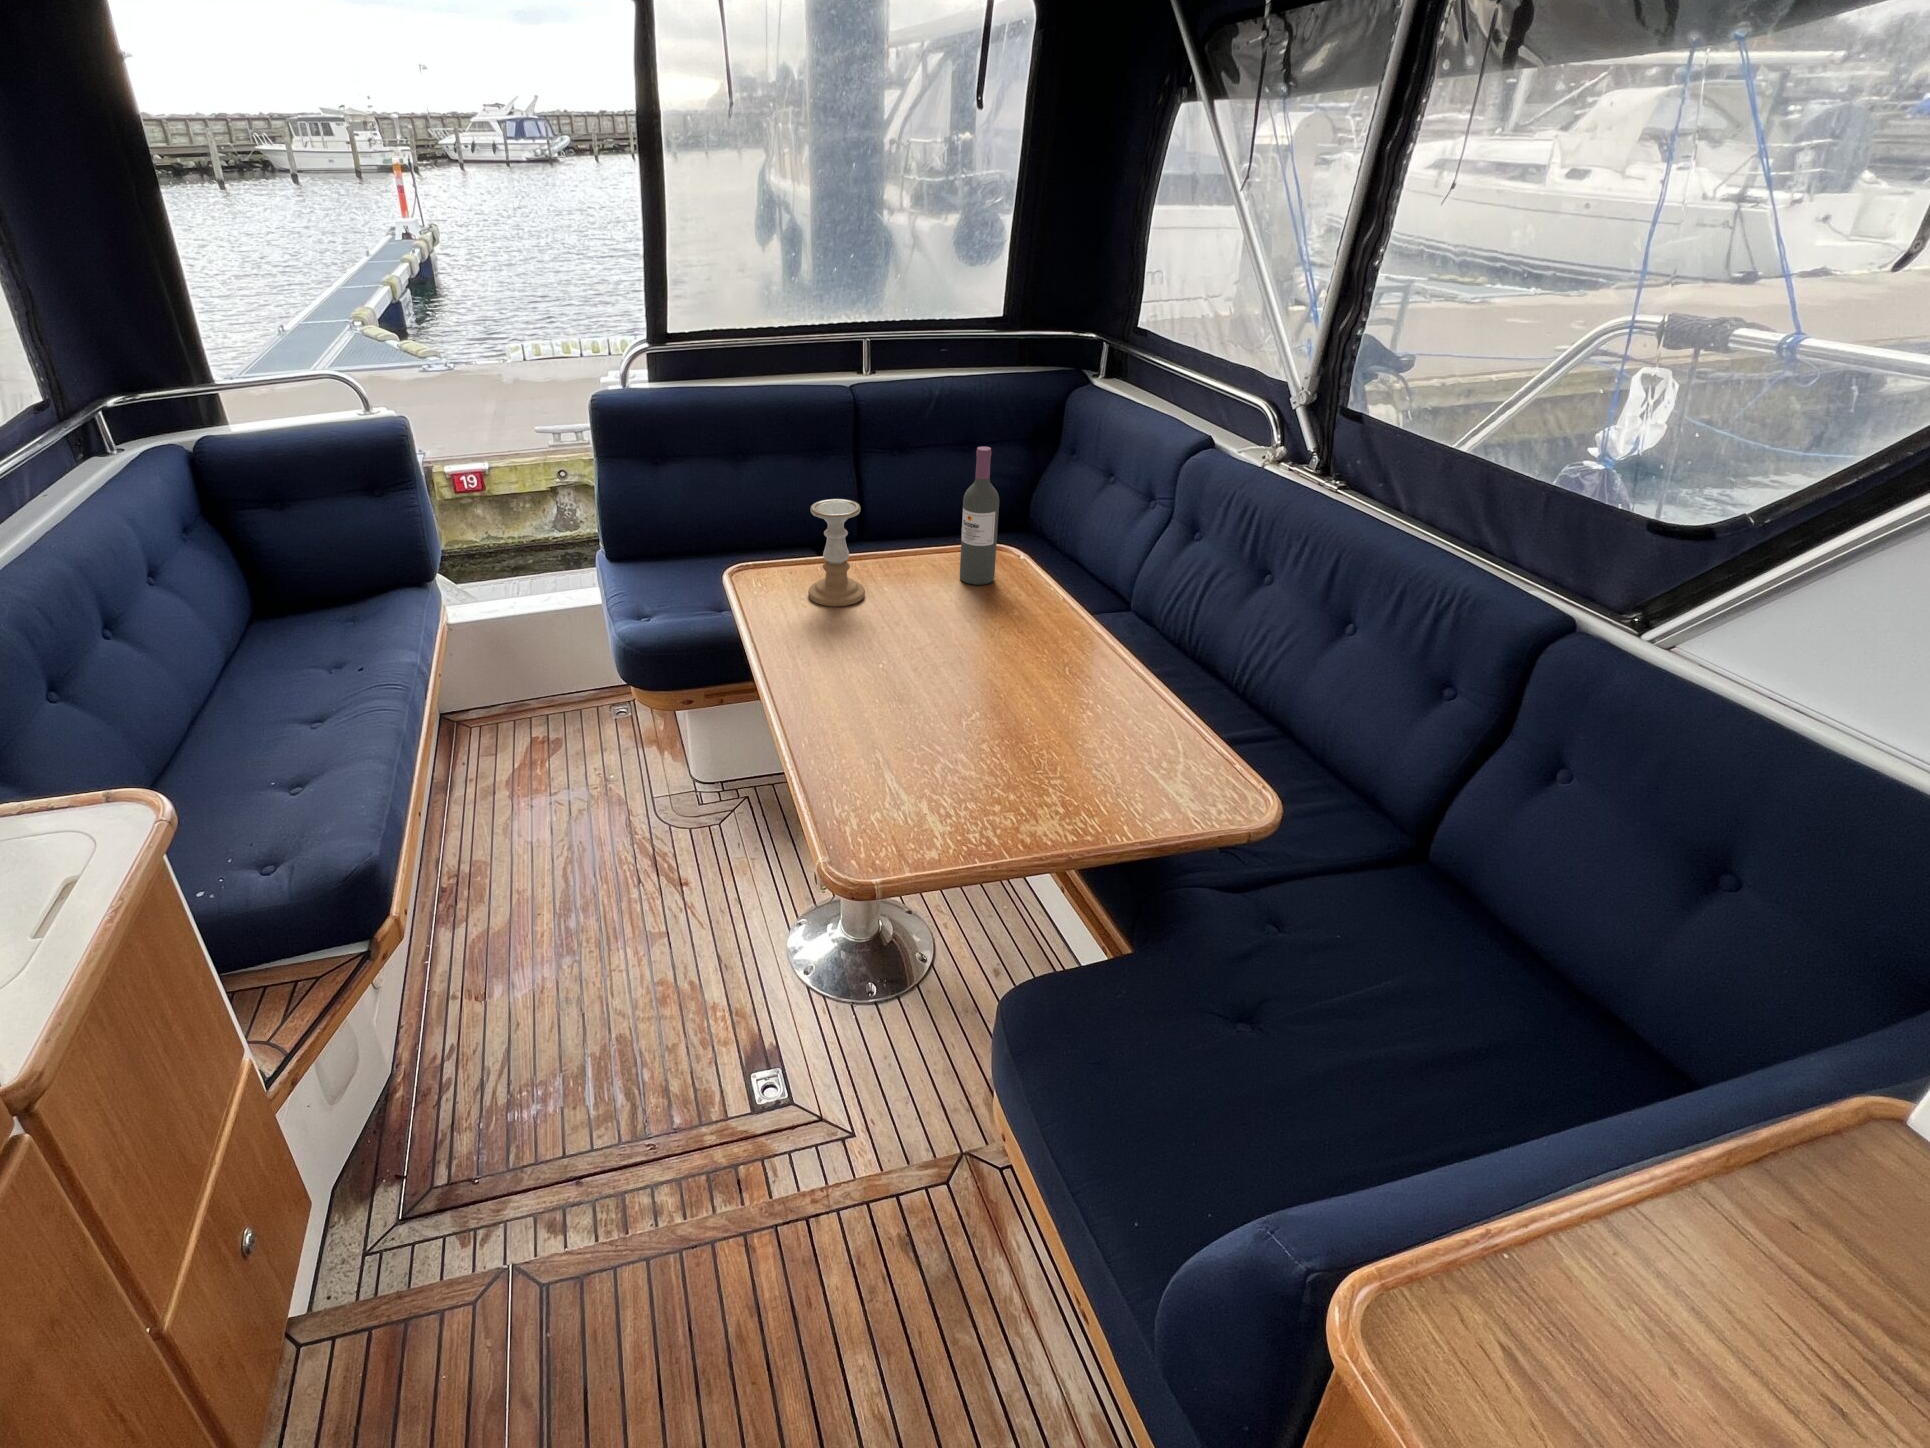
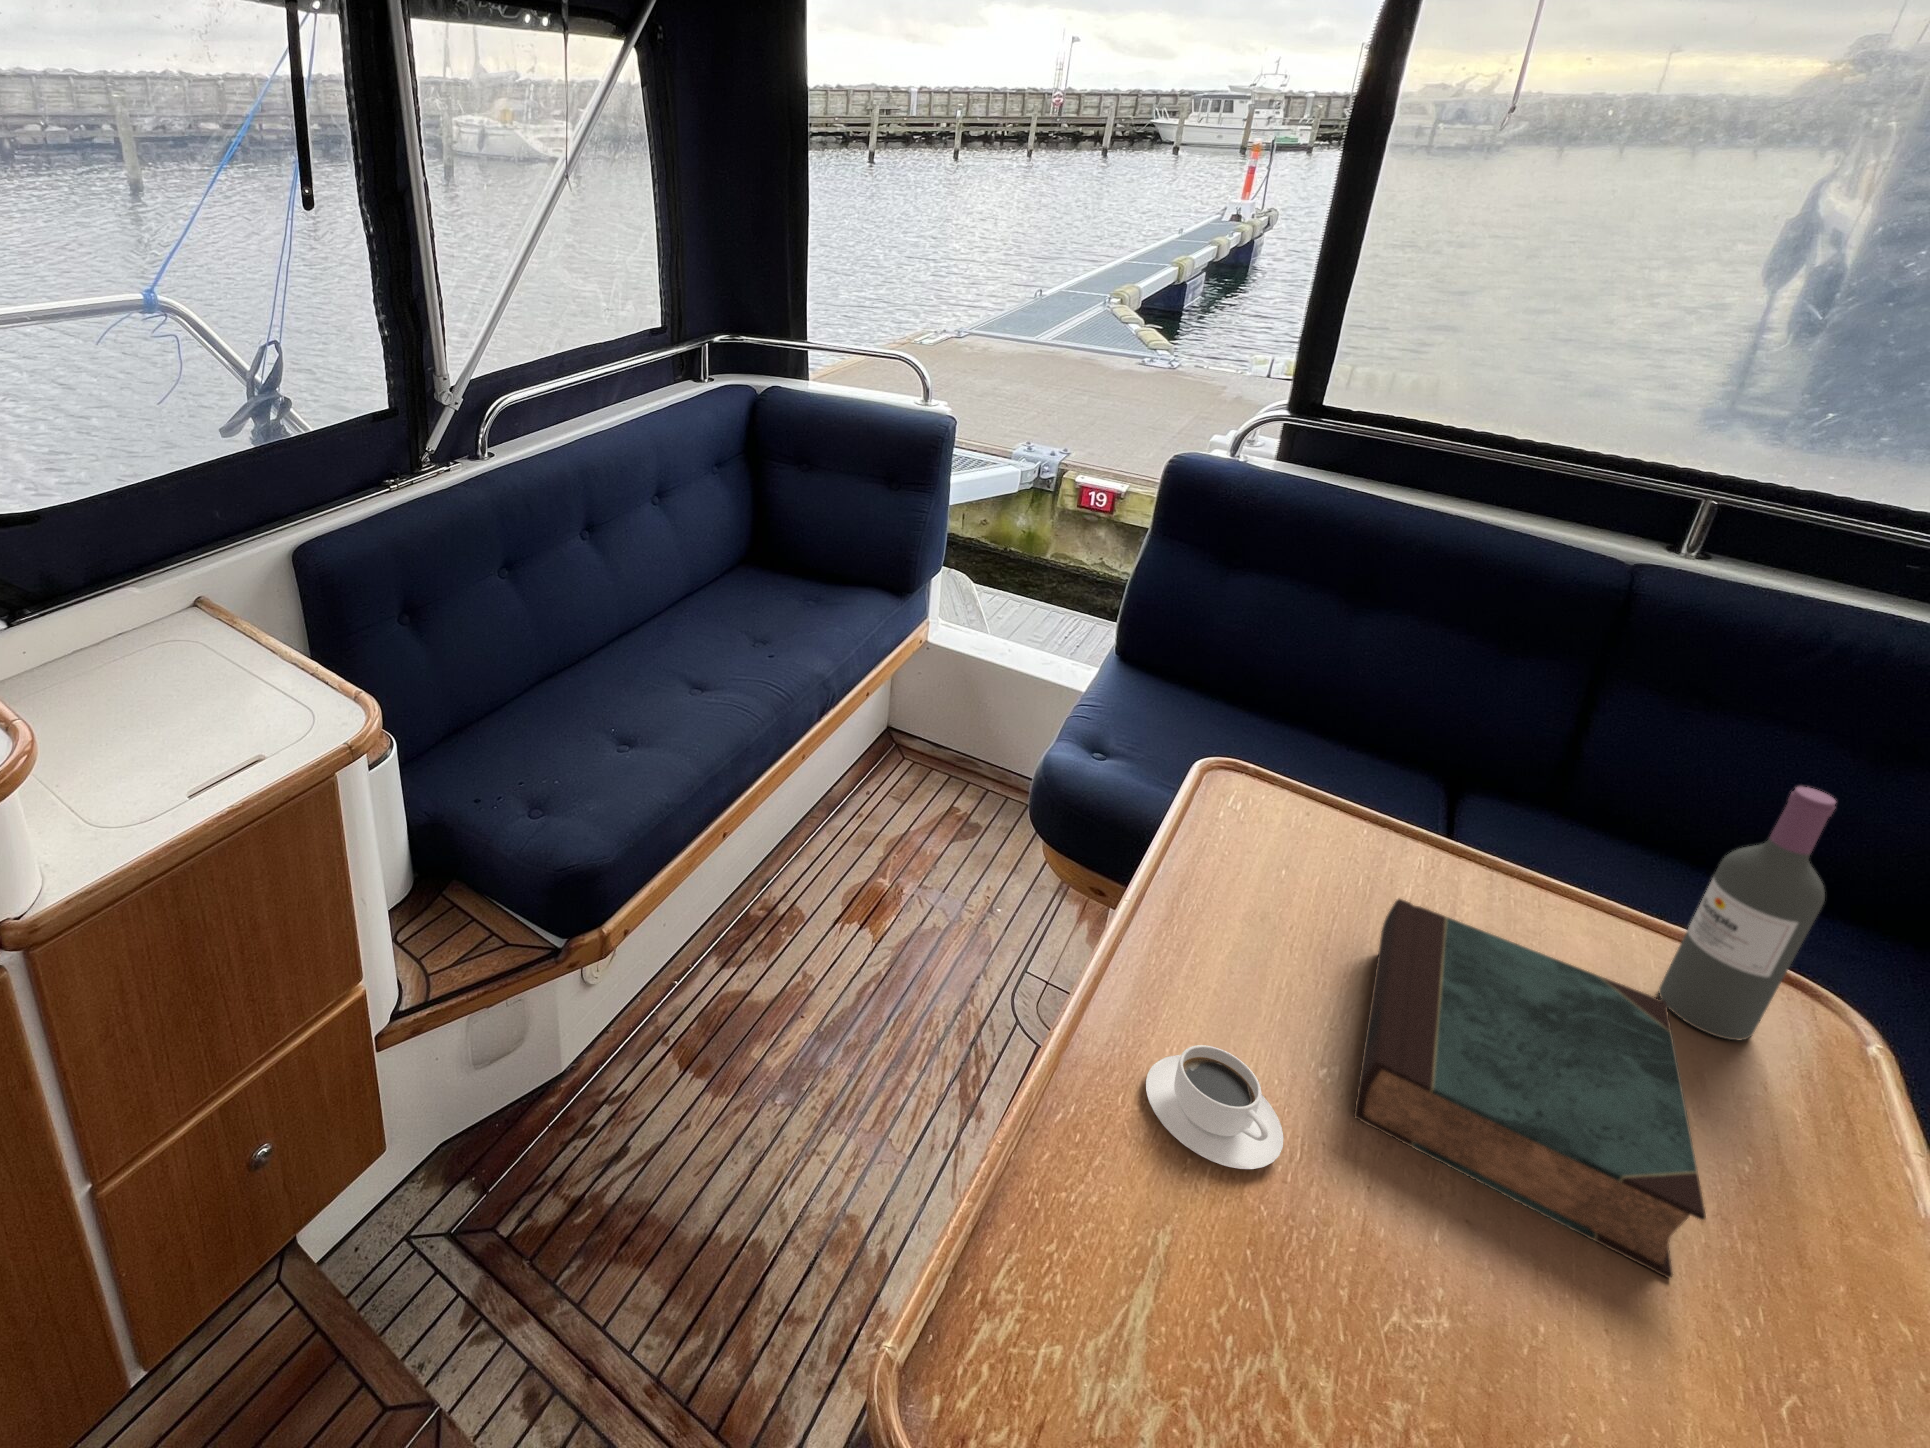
candle holder: present [808,499,865,607] -> none [1305,732,1453,918]
book: none [863,568,1026,679] -> present [1354,899,1706,1278]
coffee cup: none [824,673,894,723] -> present [1146,1045,1284,1169]

